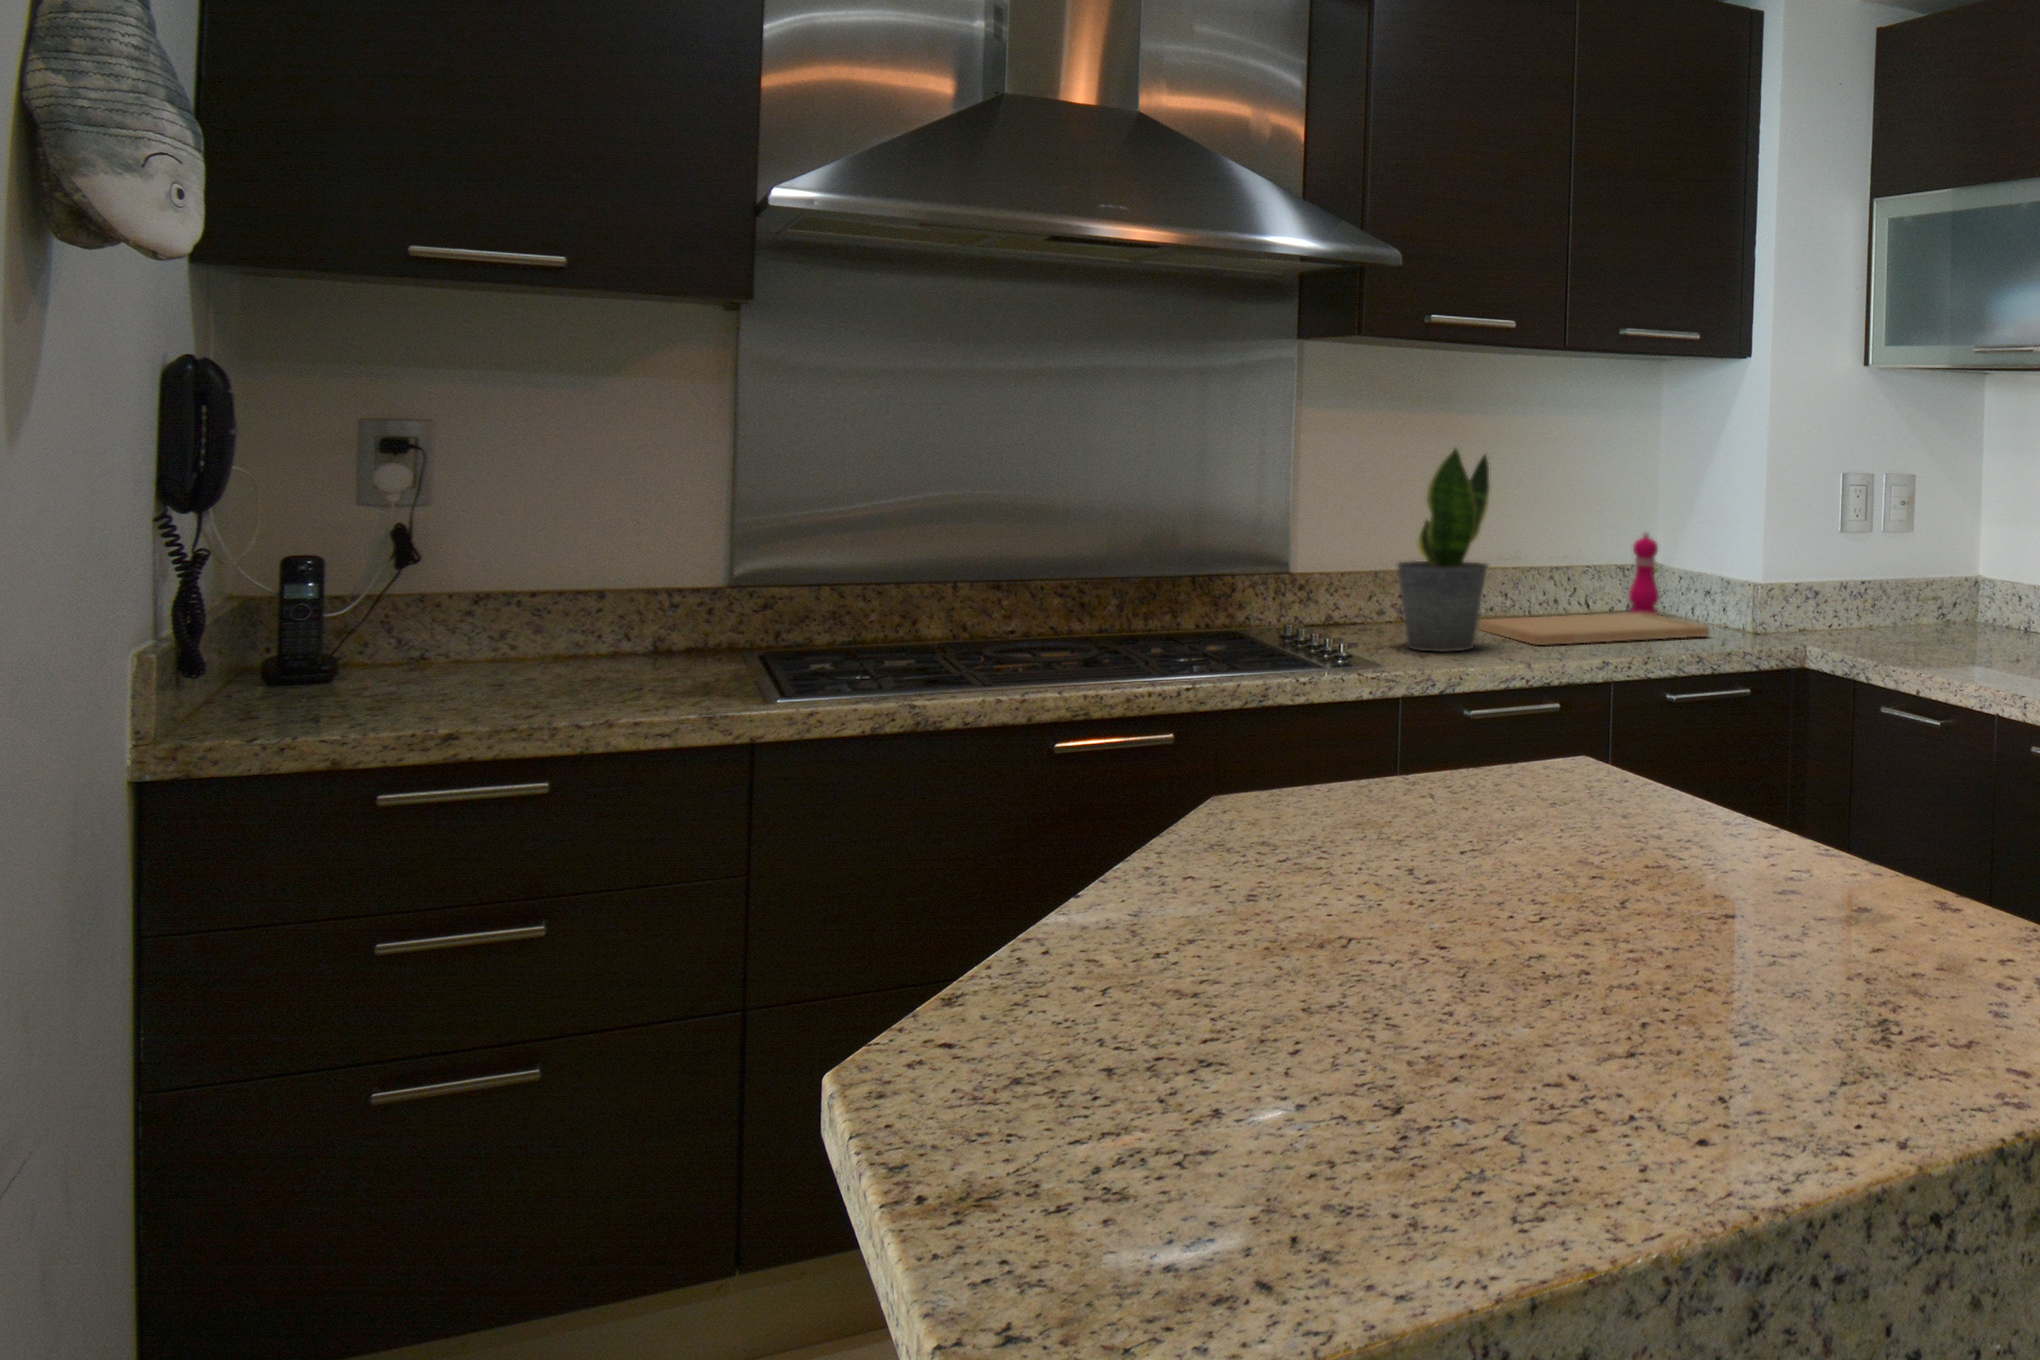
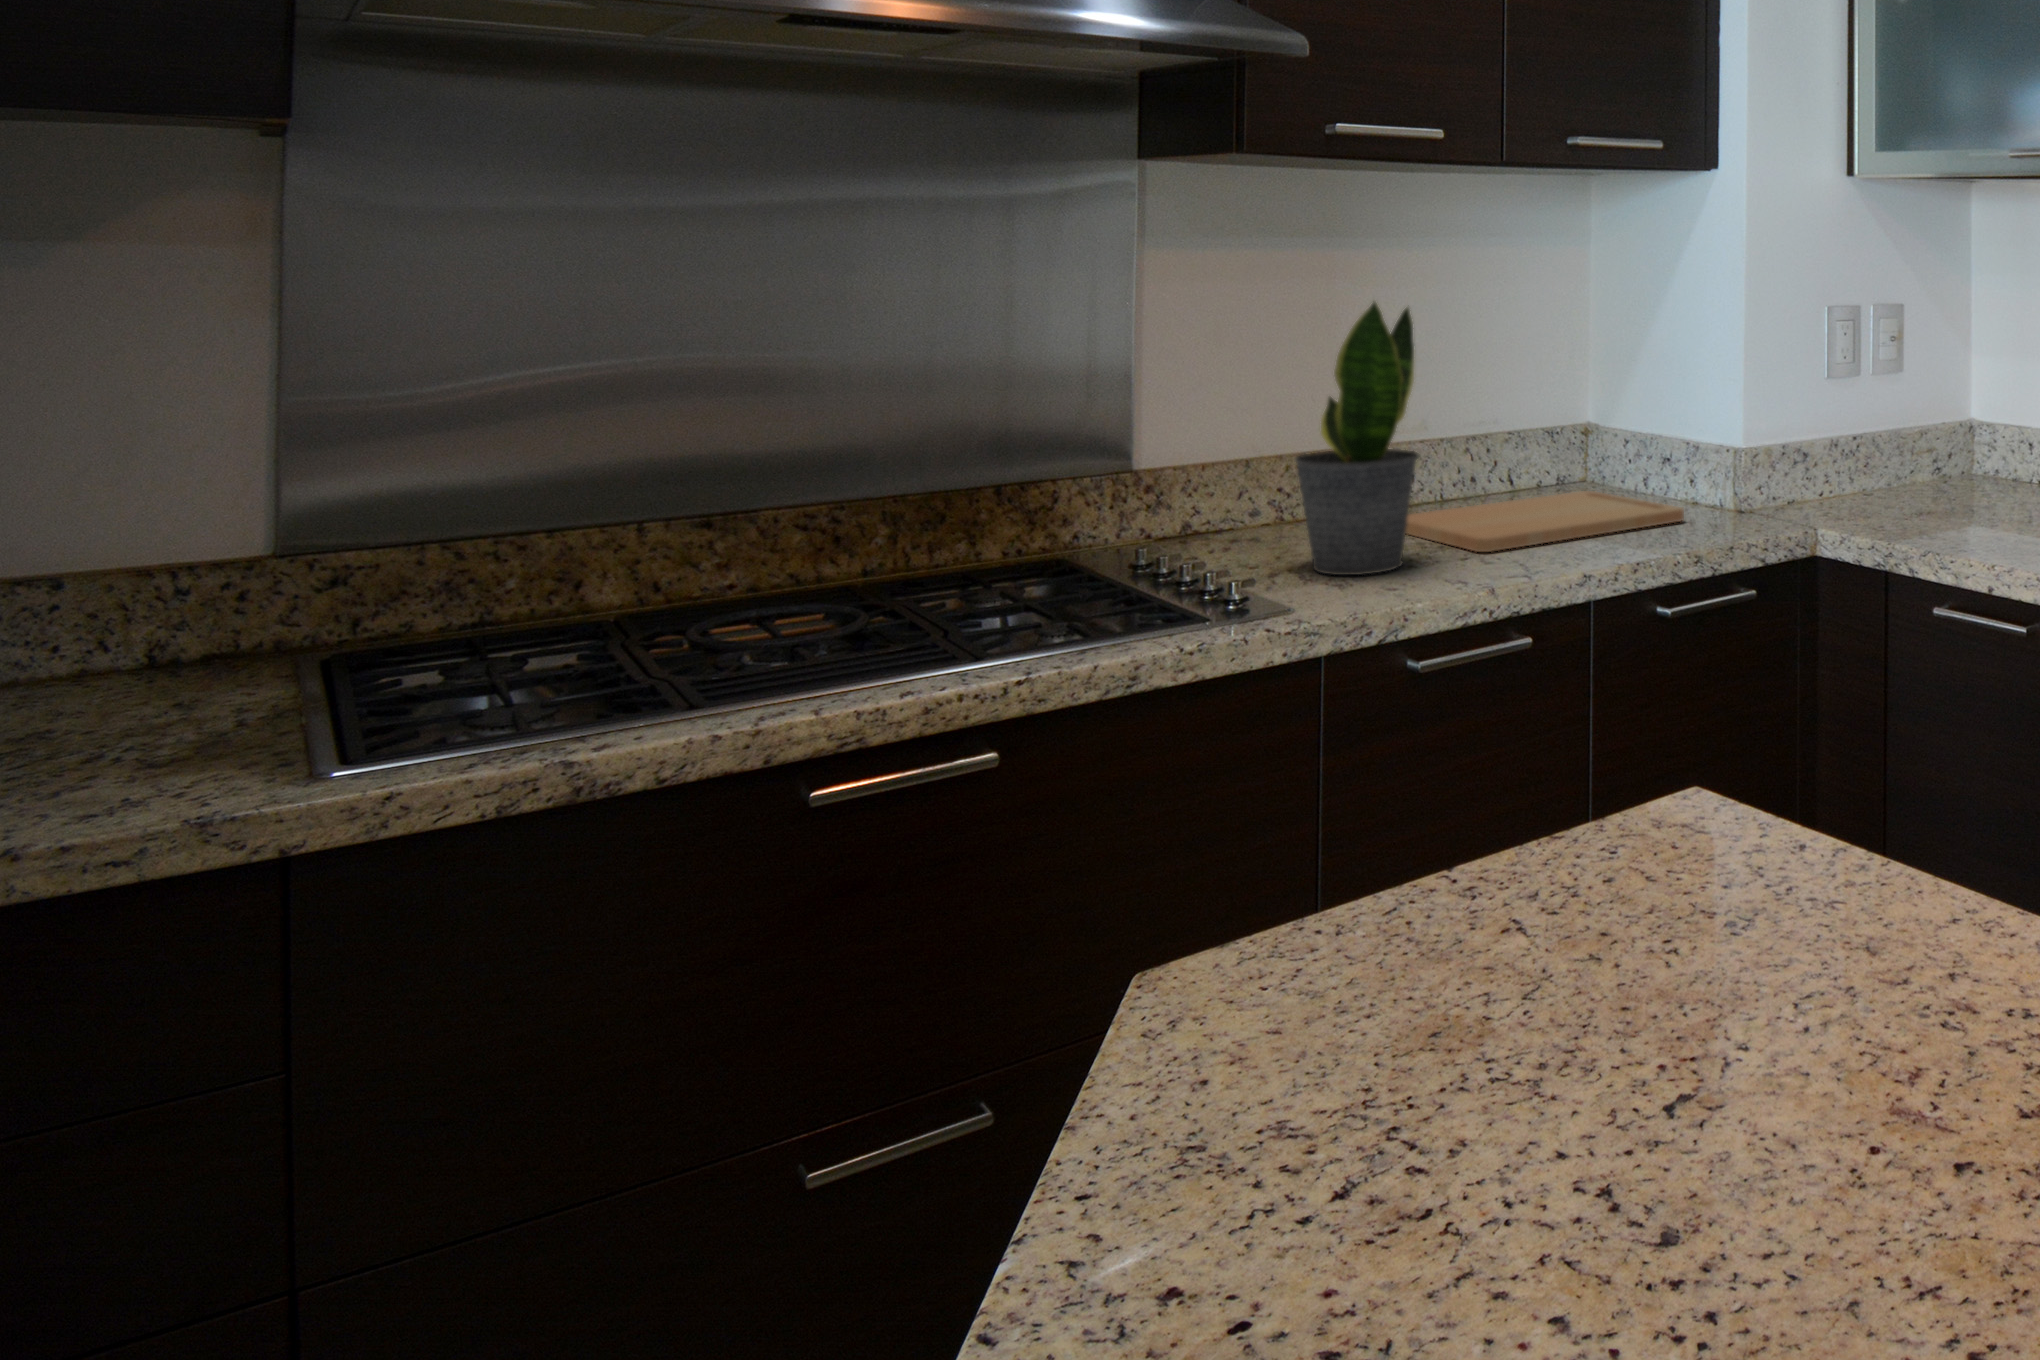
pepper mill: present [1629,532,1659,615] -> none [1562,388,1600,494]

